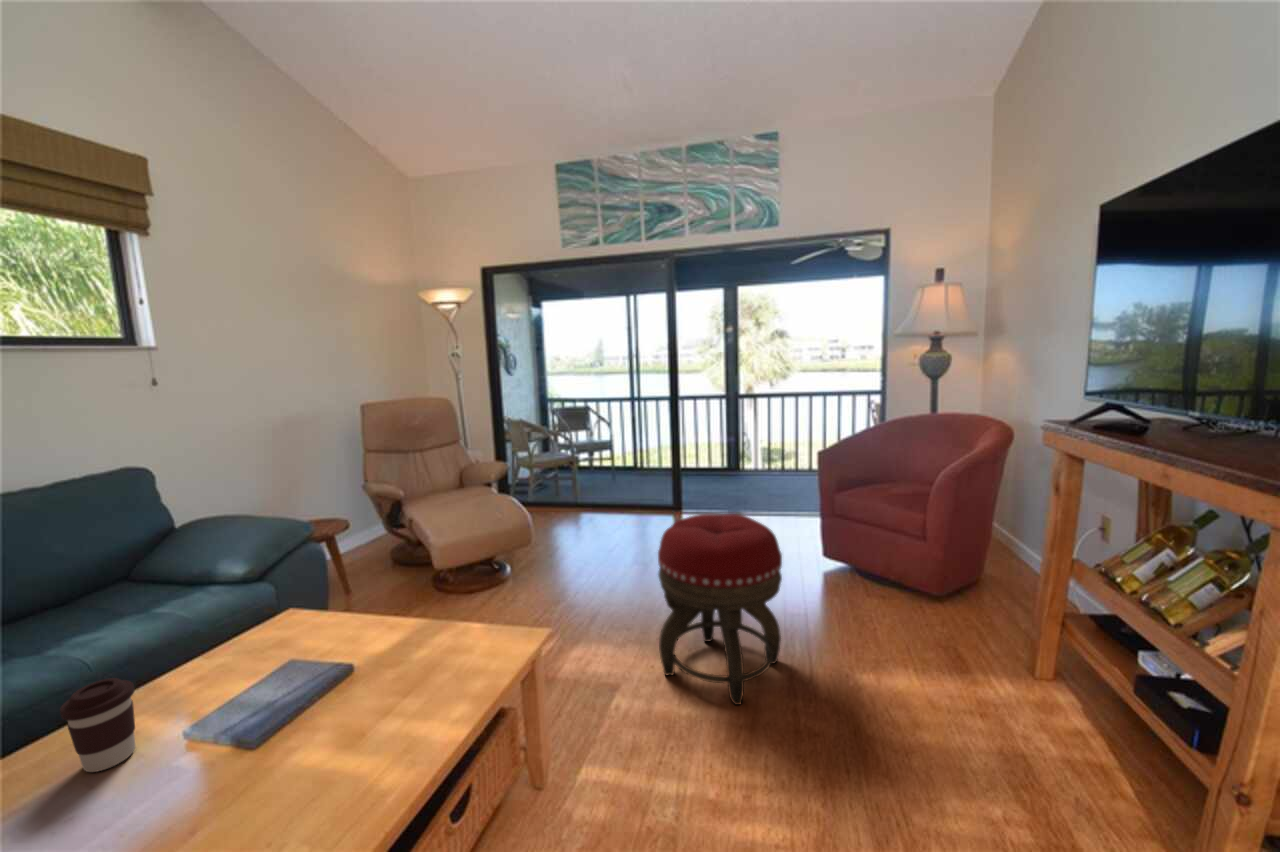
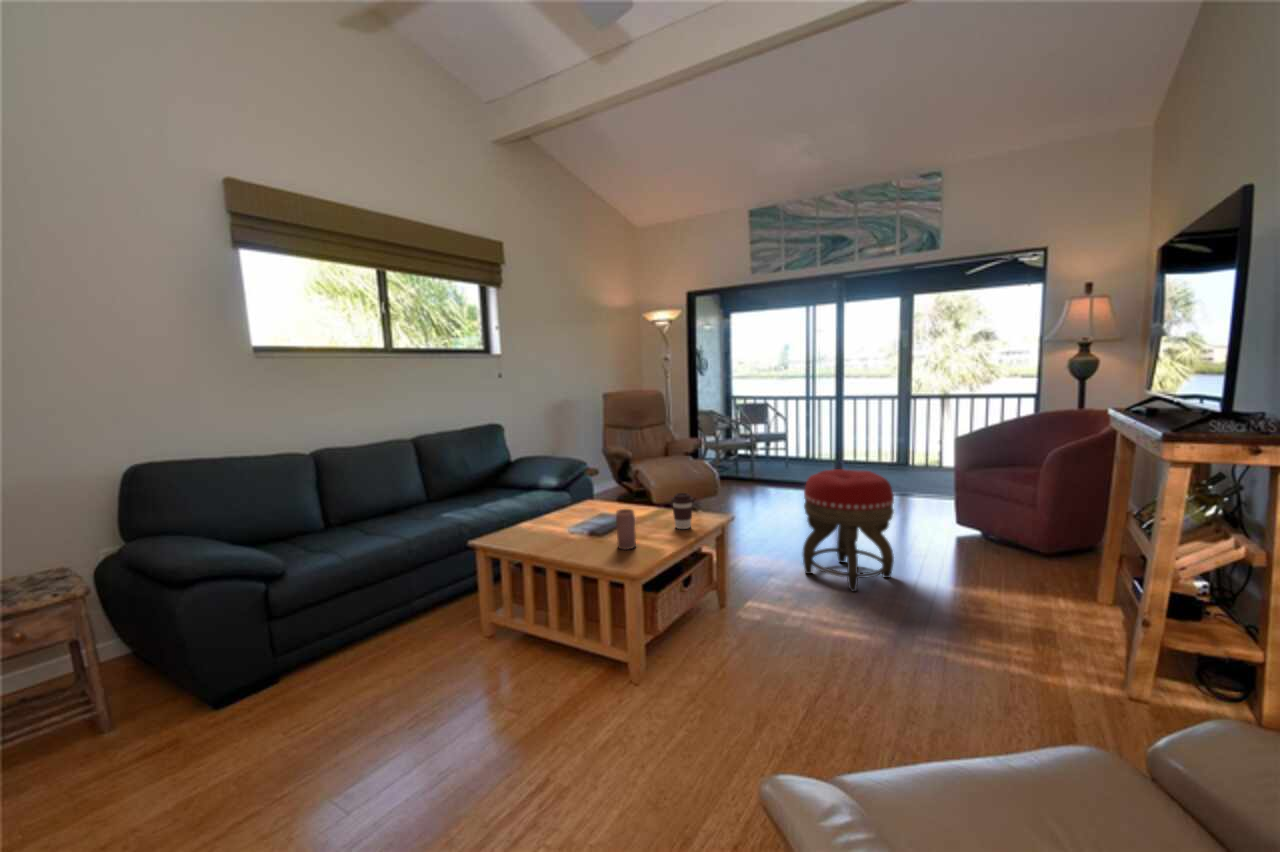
coffee cup: present [60,678,135,772] -> present [671,493,693,529]
candle: none [277,702,340,808] -> present [616,509,636,550]

